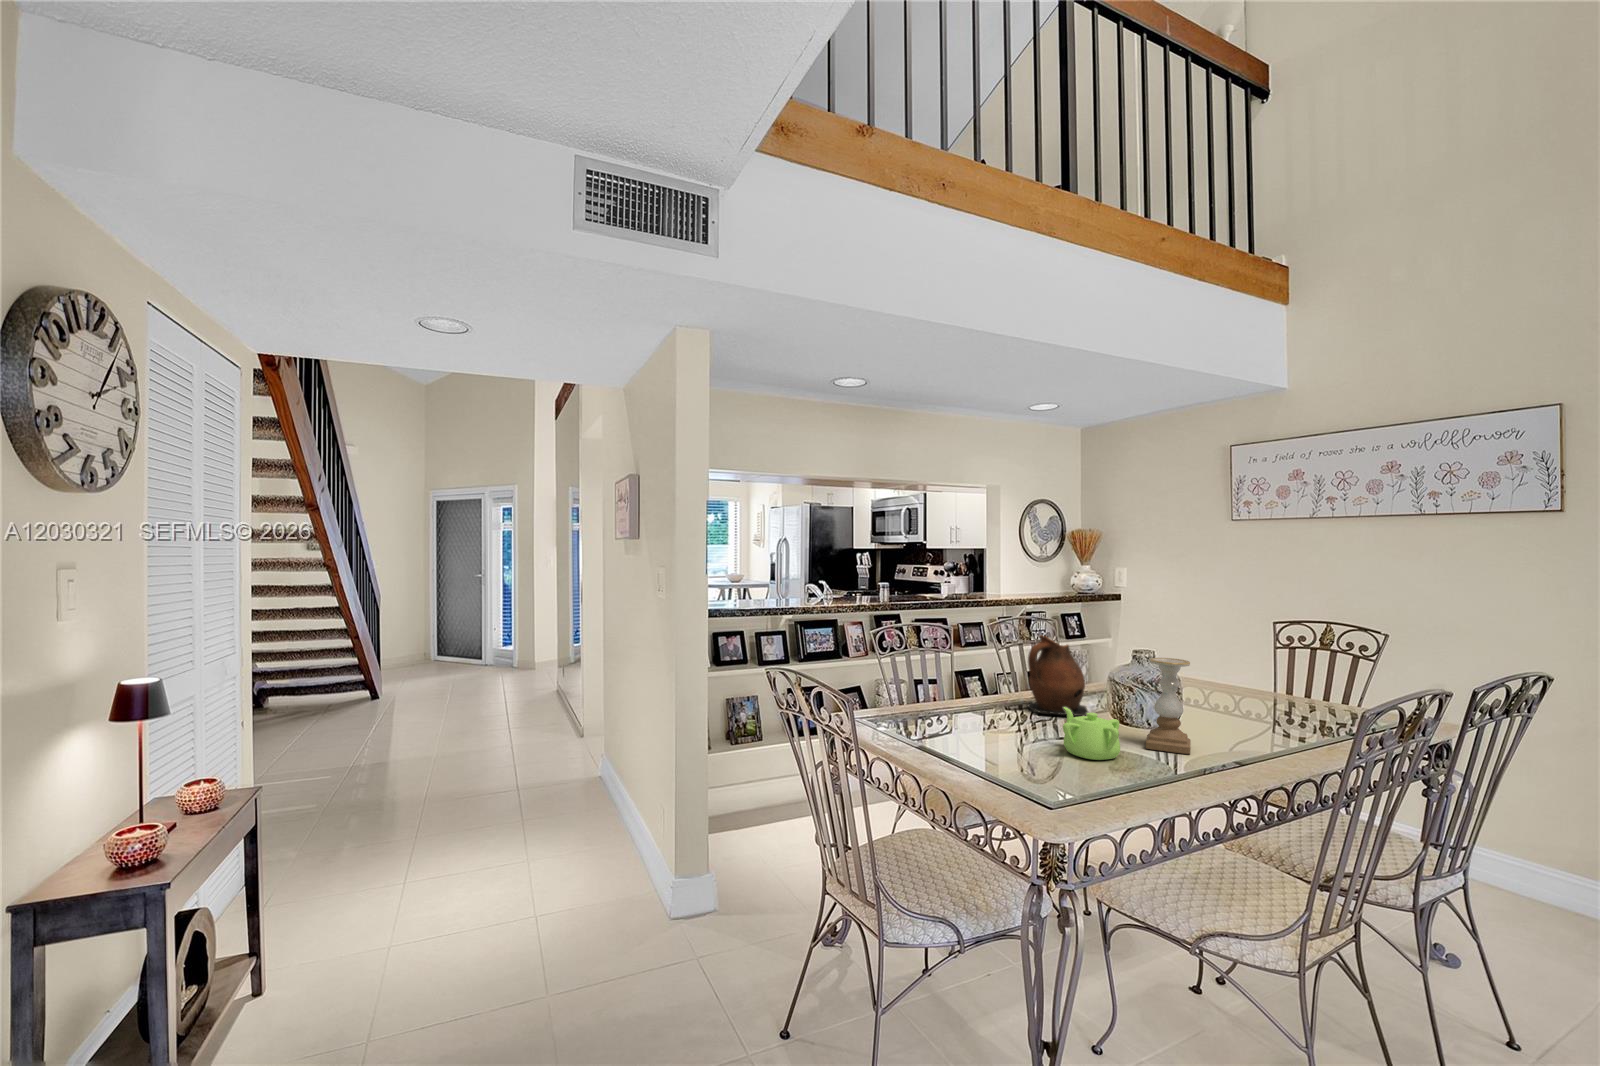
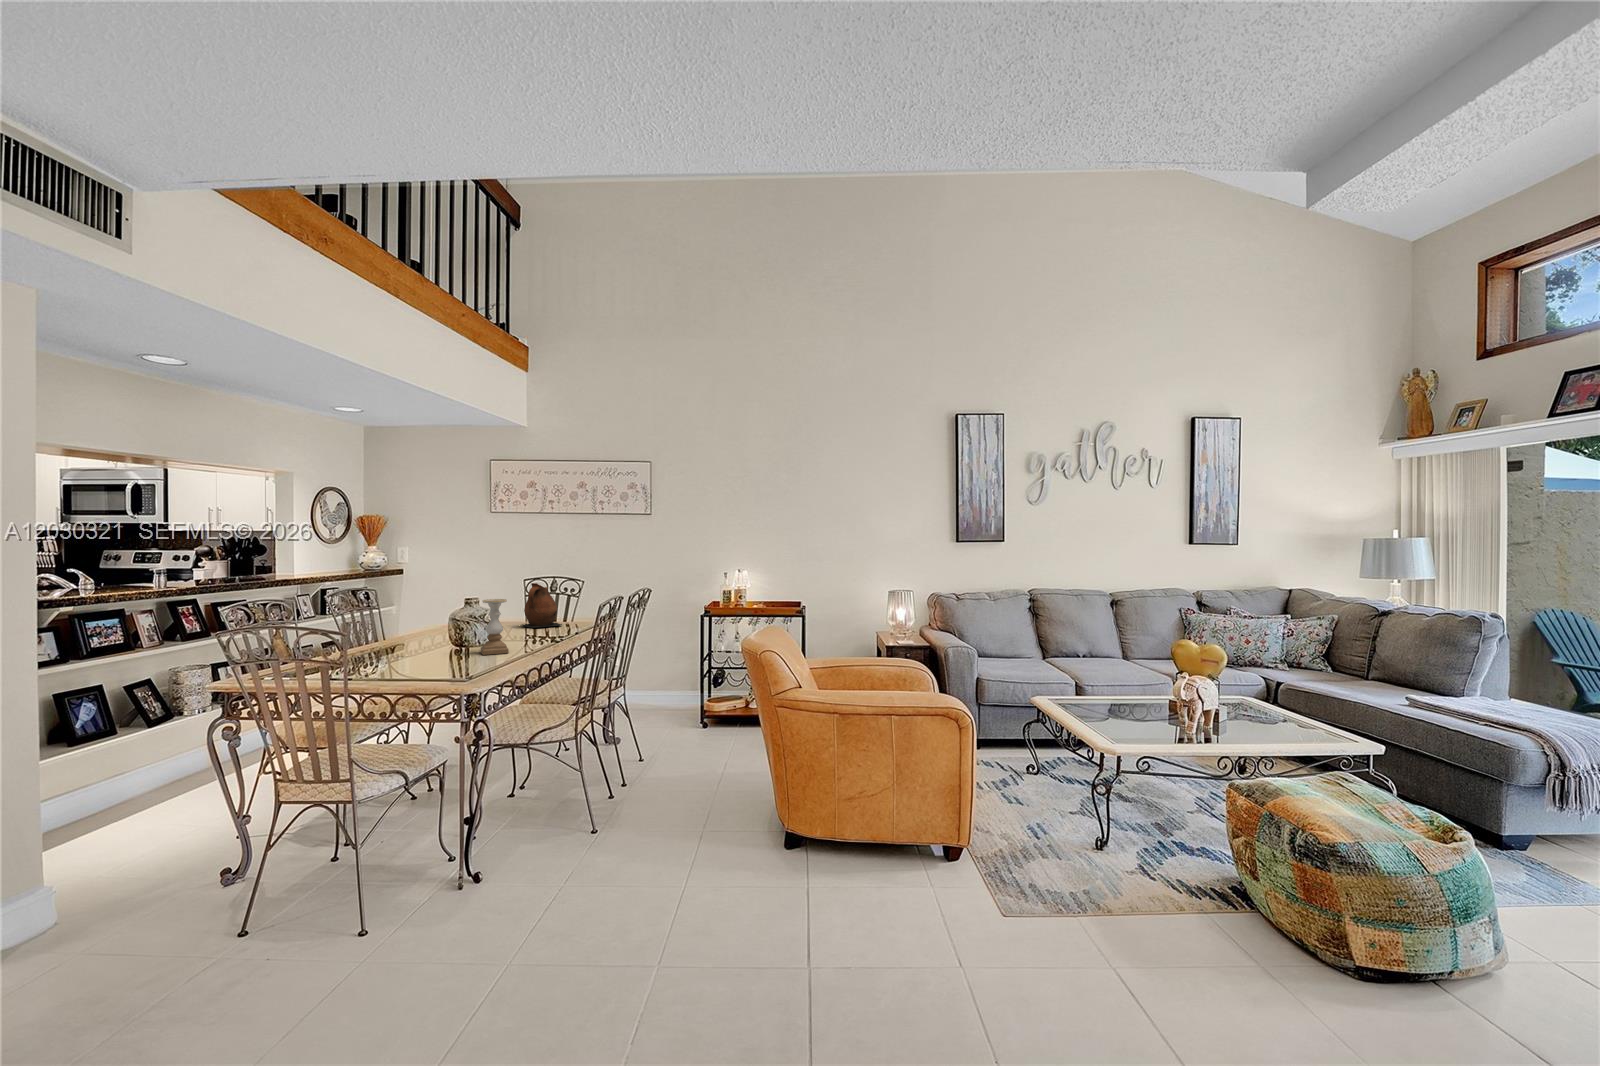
ceramic pitcher: present [1027,635,1088,716] -> present [522,583,562,628]
teapot: present [1063,707,1120,760] -> none [431,637,473,665]

